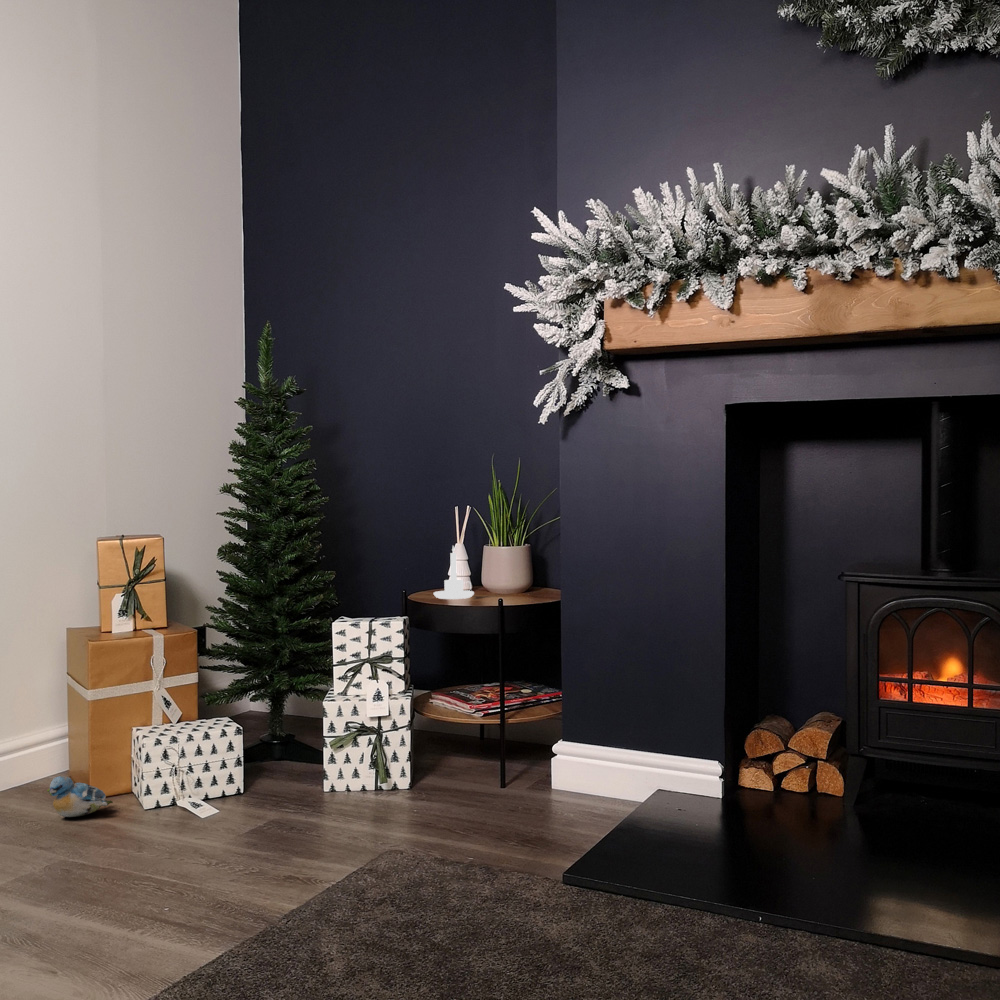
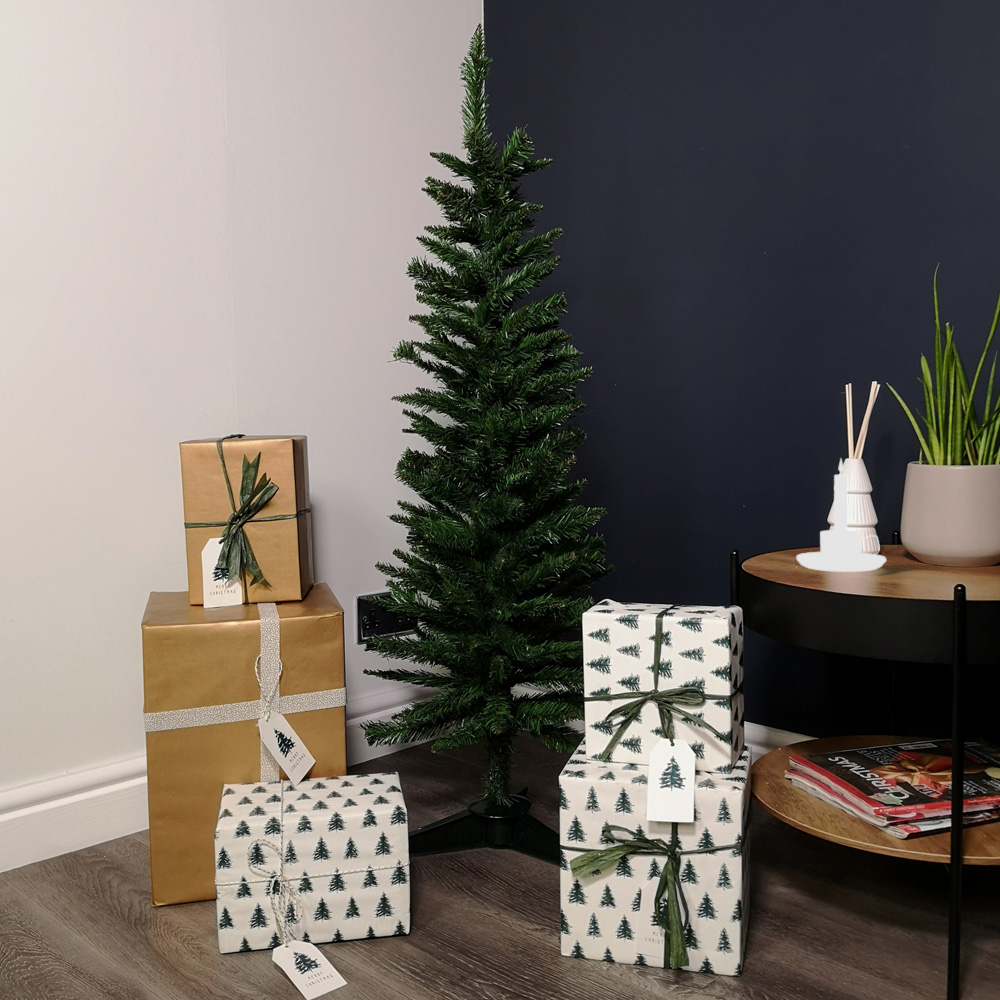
plush toy: present [47,776,113,817] -> none [57,872,175,948]

